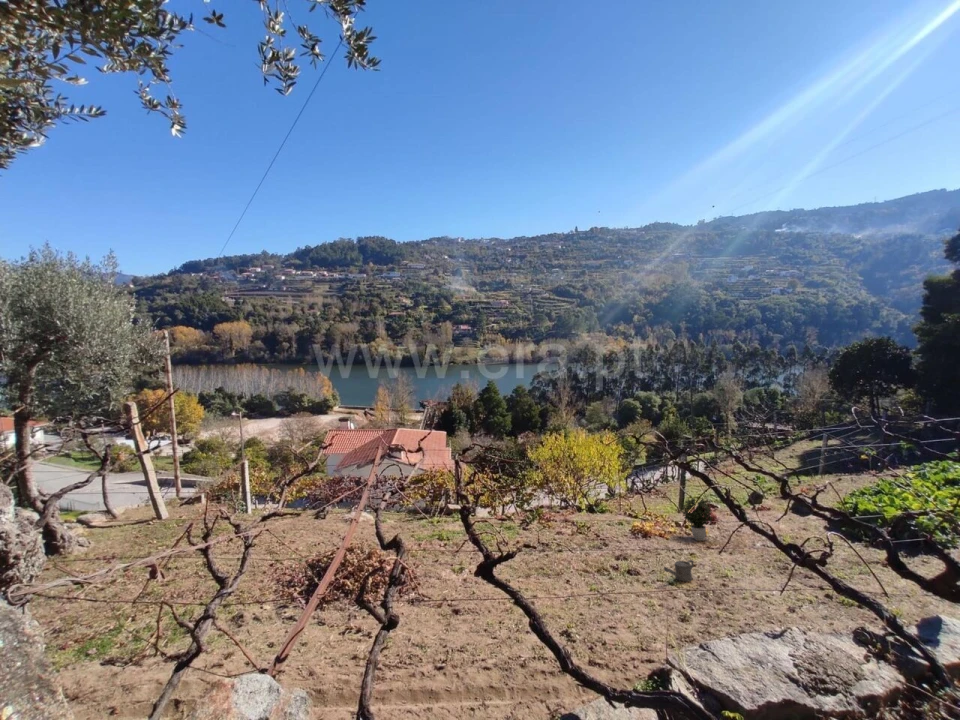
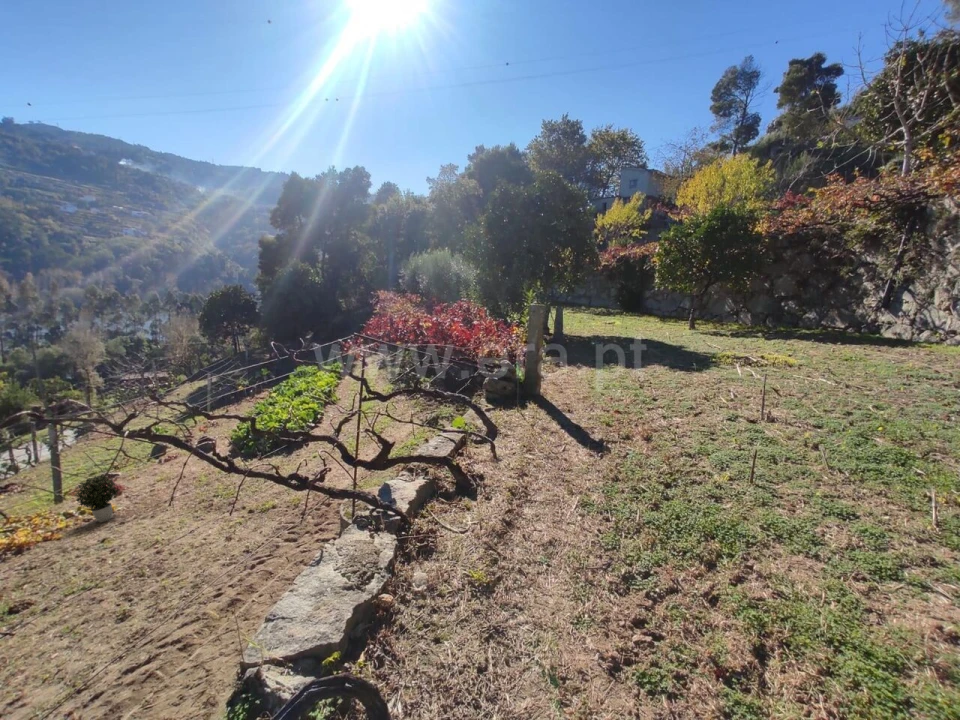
watering can: present [664,560,694,582] -> none [75,548,116,580]

